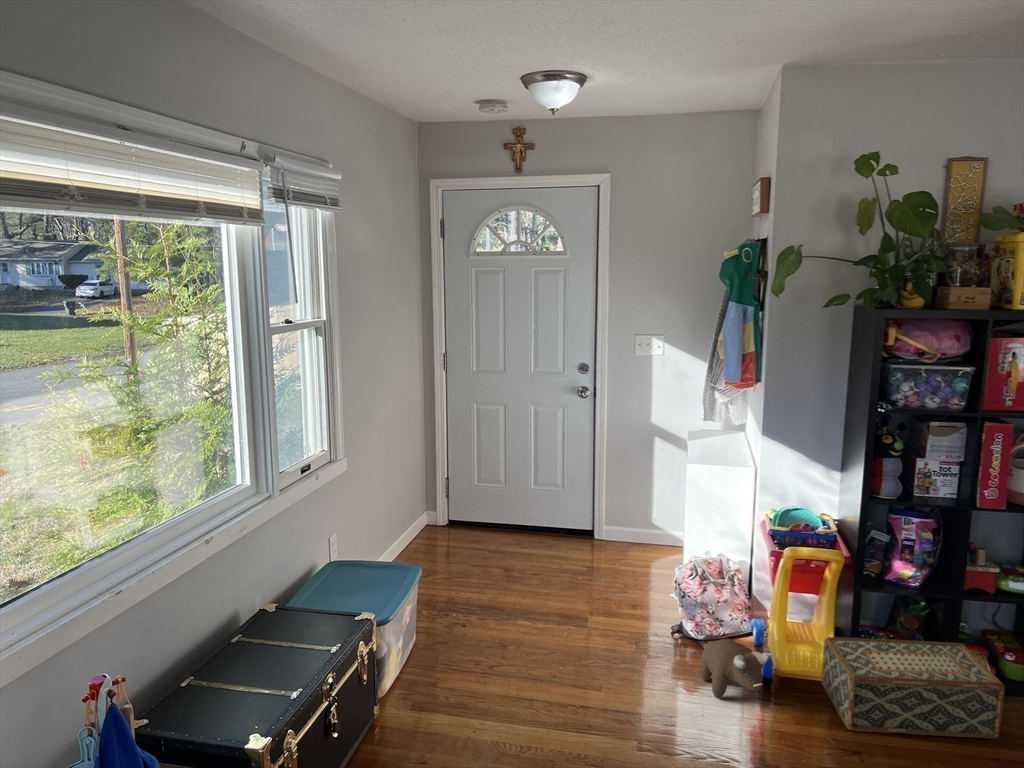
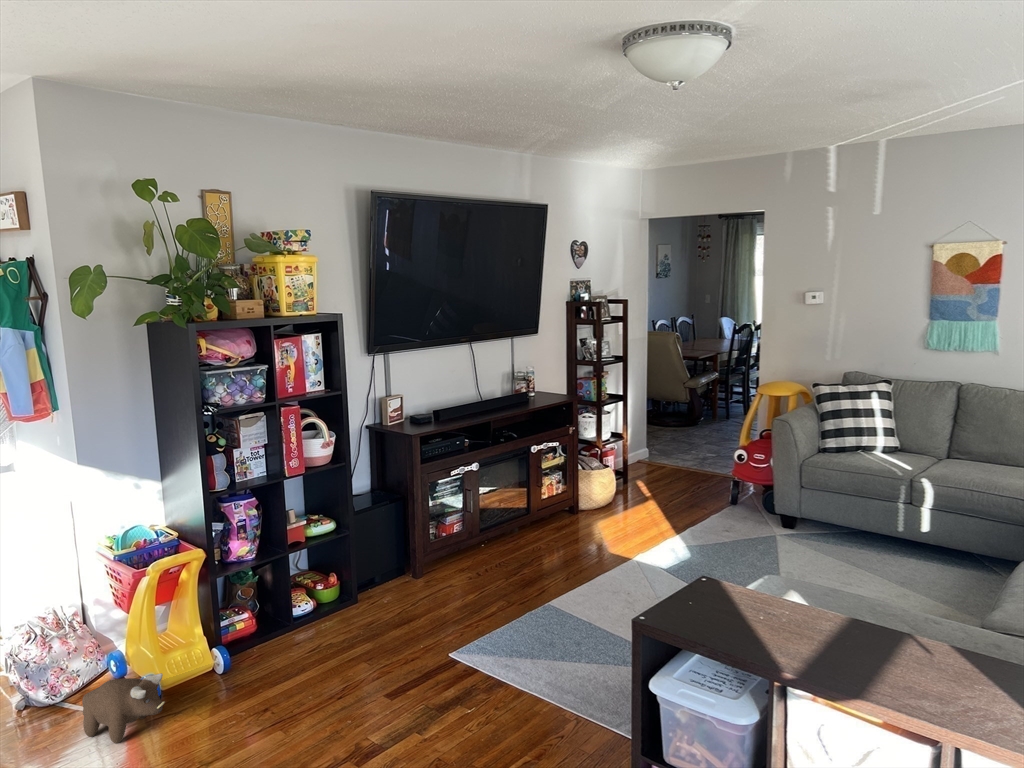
woven basket: present [821,637,1005,738] -> none [195,589,336,699]

